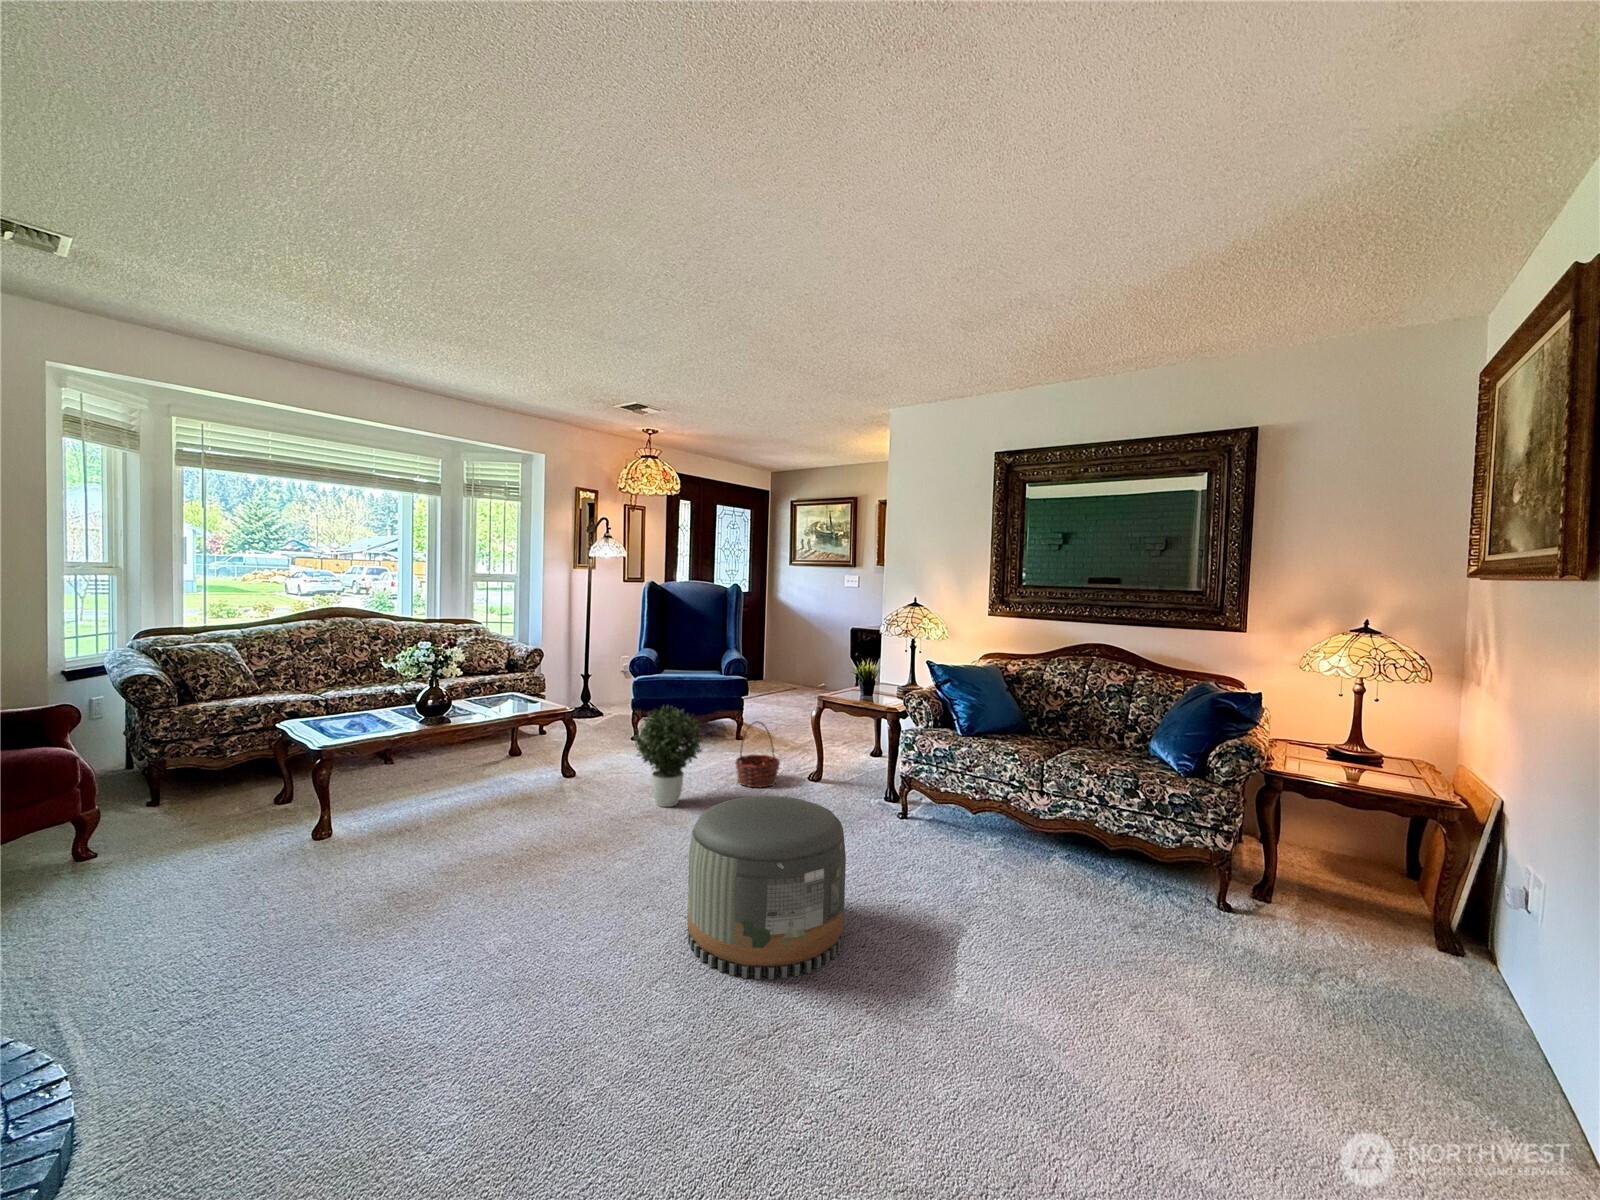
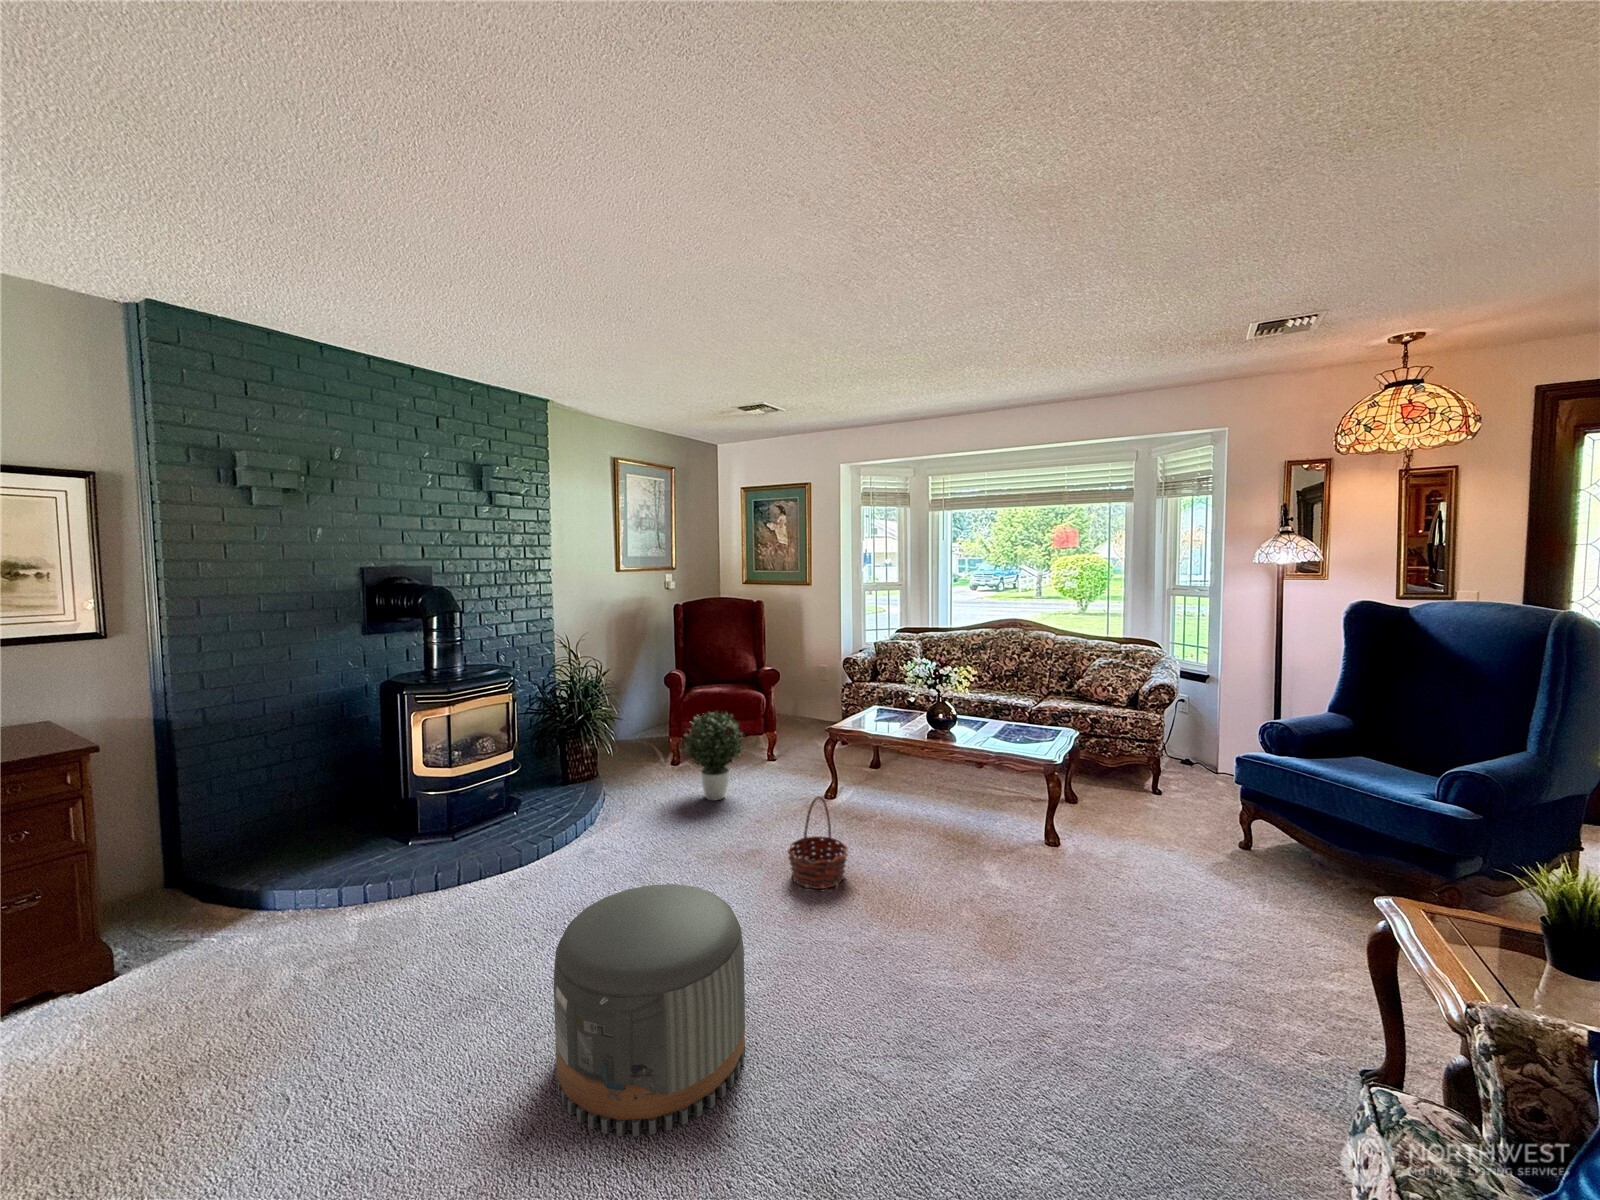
potted plant: present [635,706,703,807] -> present [683,711,745,800]
basket: present [736,721,780,787] -> present [787,796,848,889]

